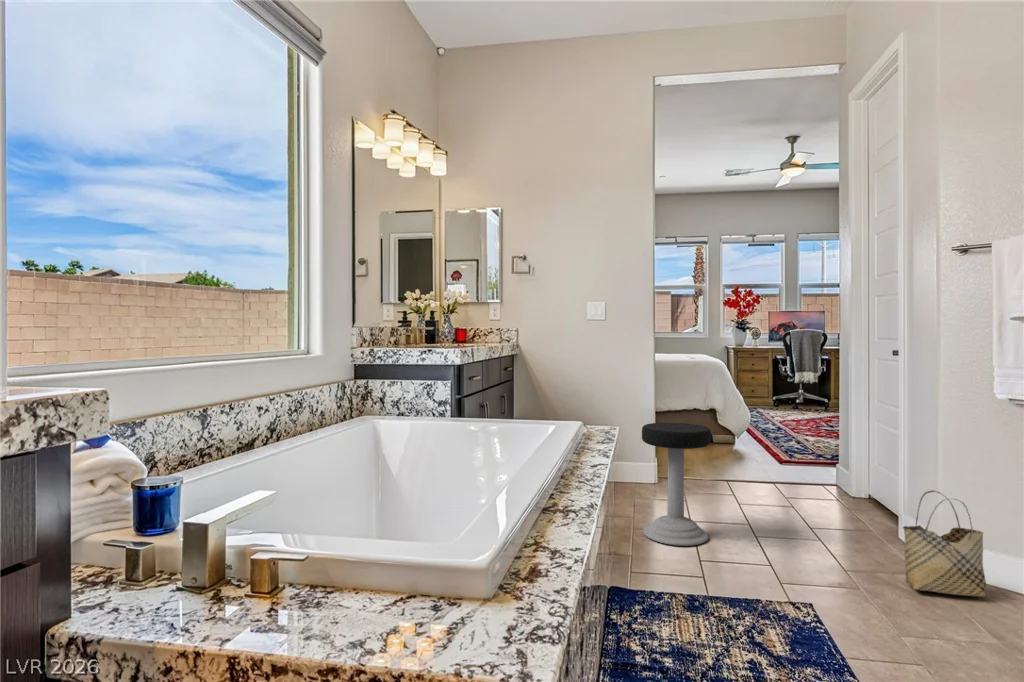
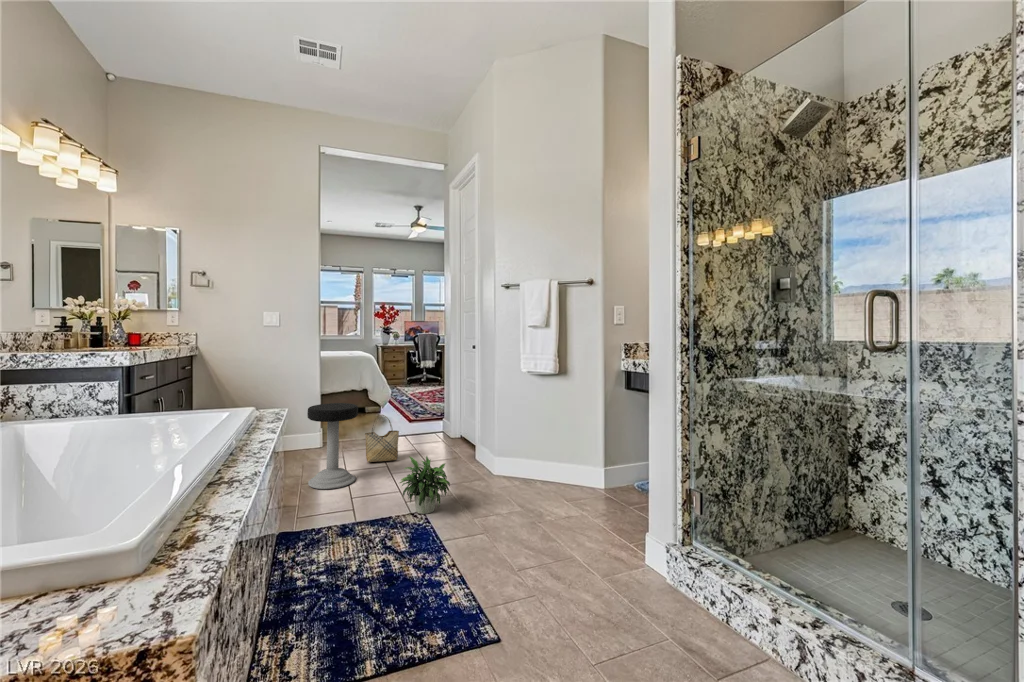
woven basket: present [903,490,986,597] -> present [365,415,399,462]
potted plant: none [784,518,881,621] -> present [400,456,450,514]

